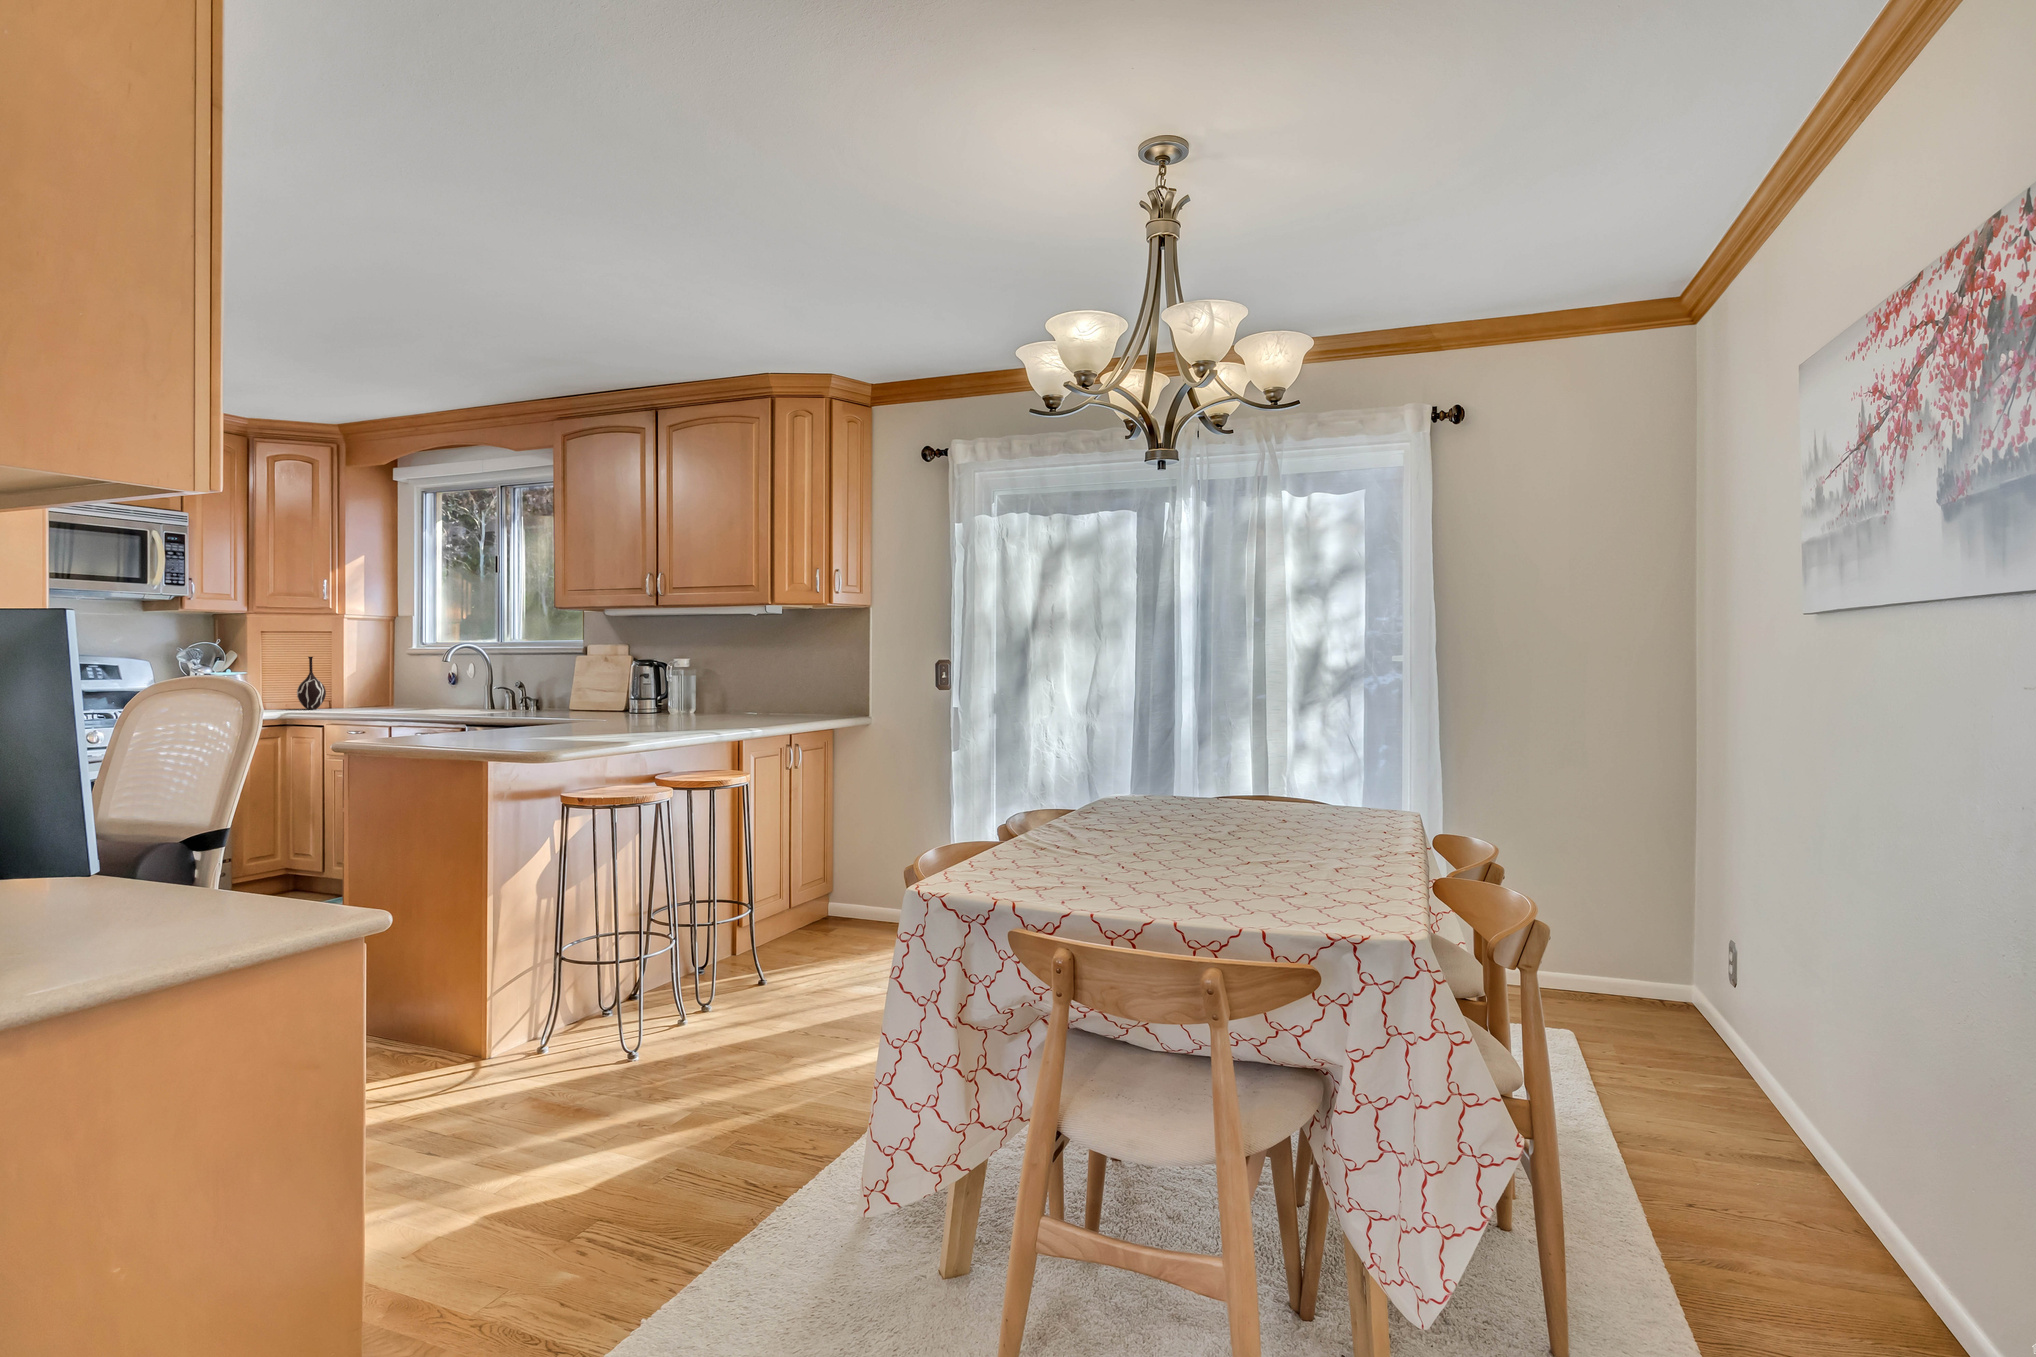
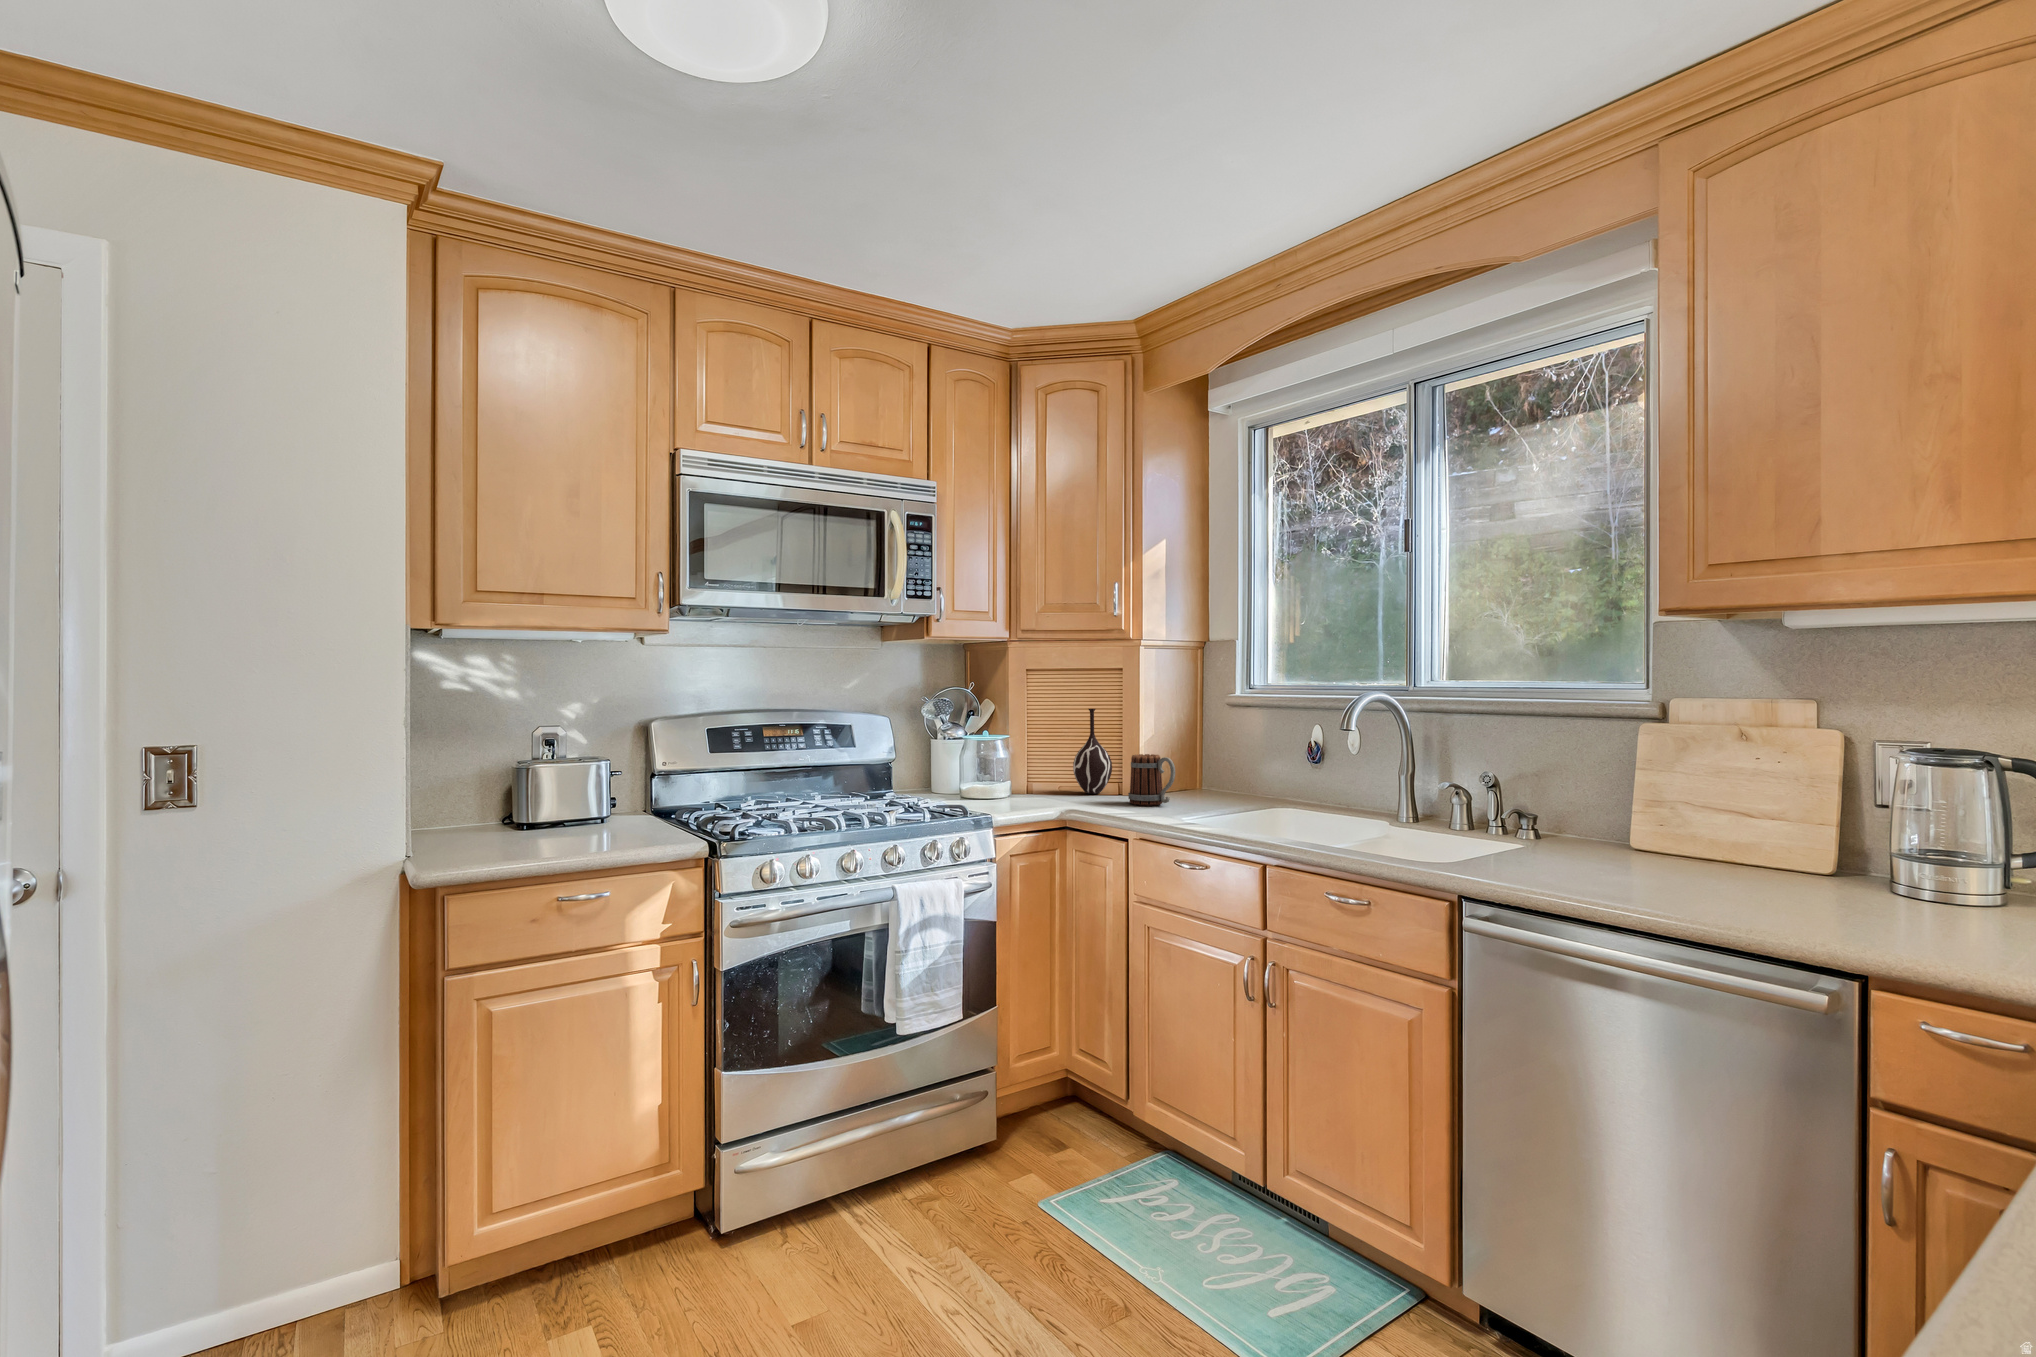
mug: none [333,682,363,712] -> present [1128,754,1175,806]

